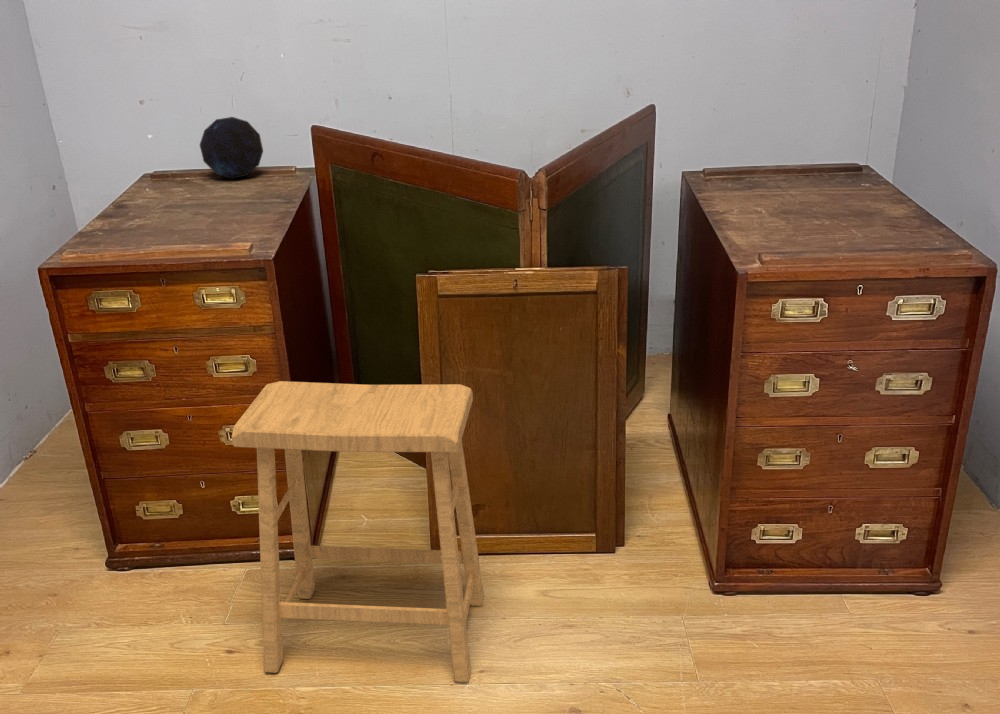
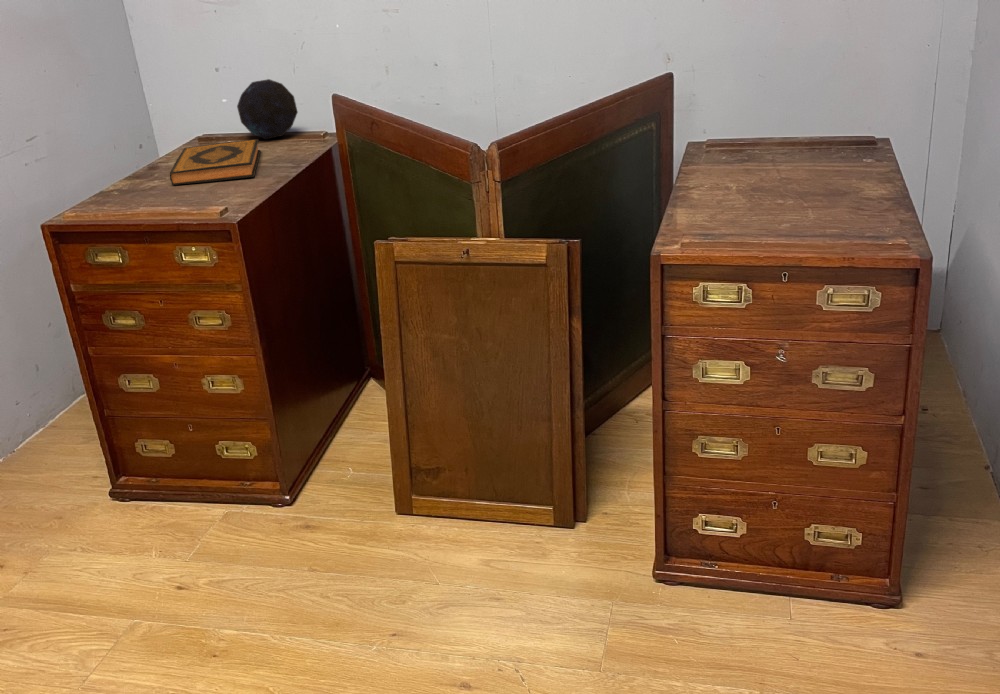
hardback book: none [156,177,253,225] -> present [170,139,260,185]
footstool: present [232,381,484,682] -> none [162,337,426,636]

